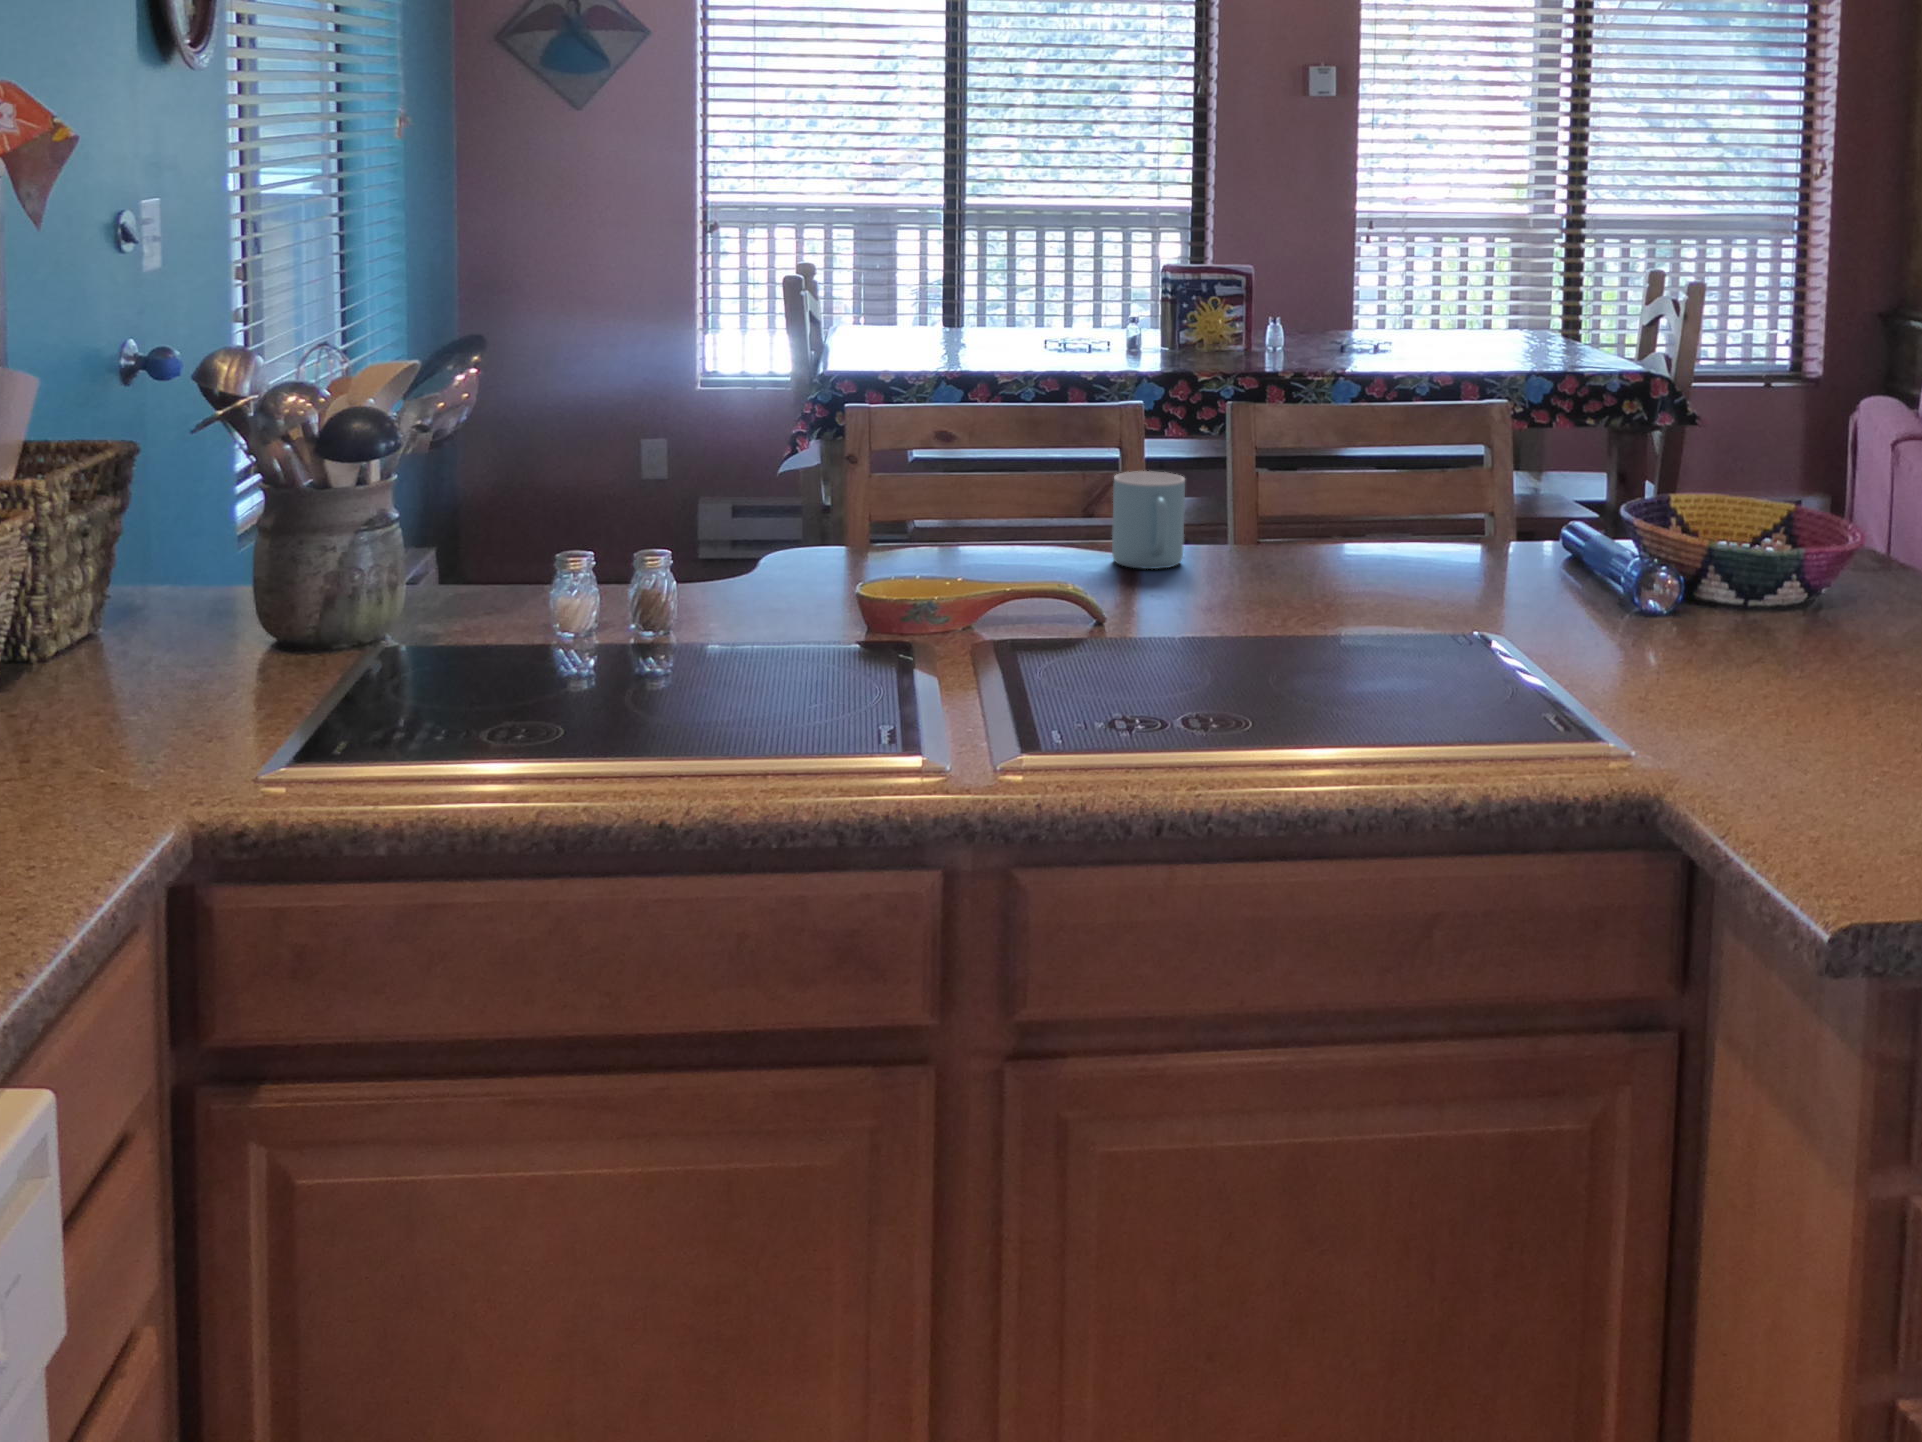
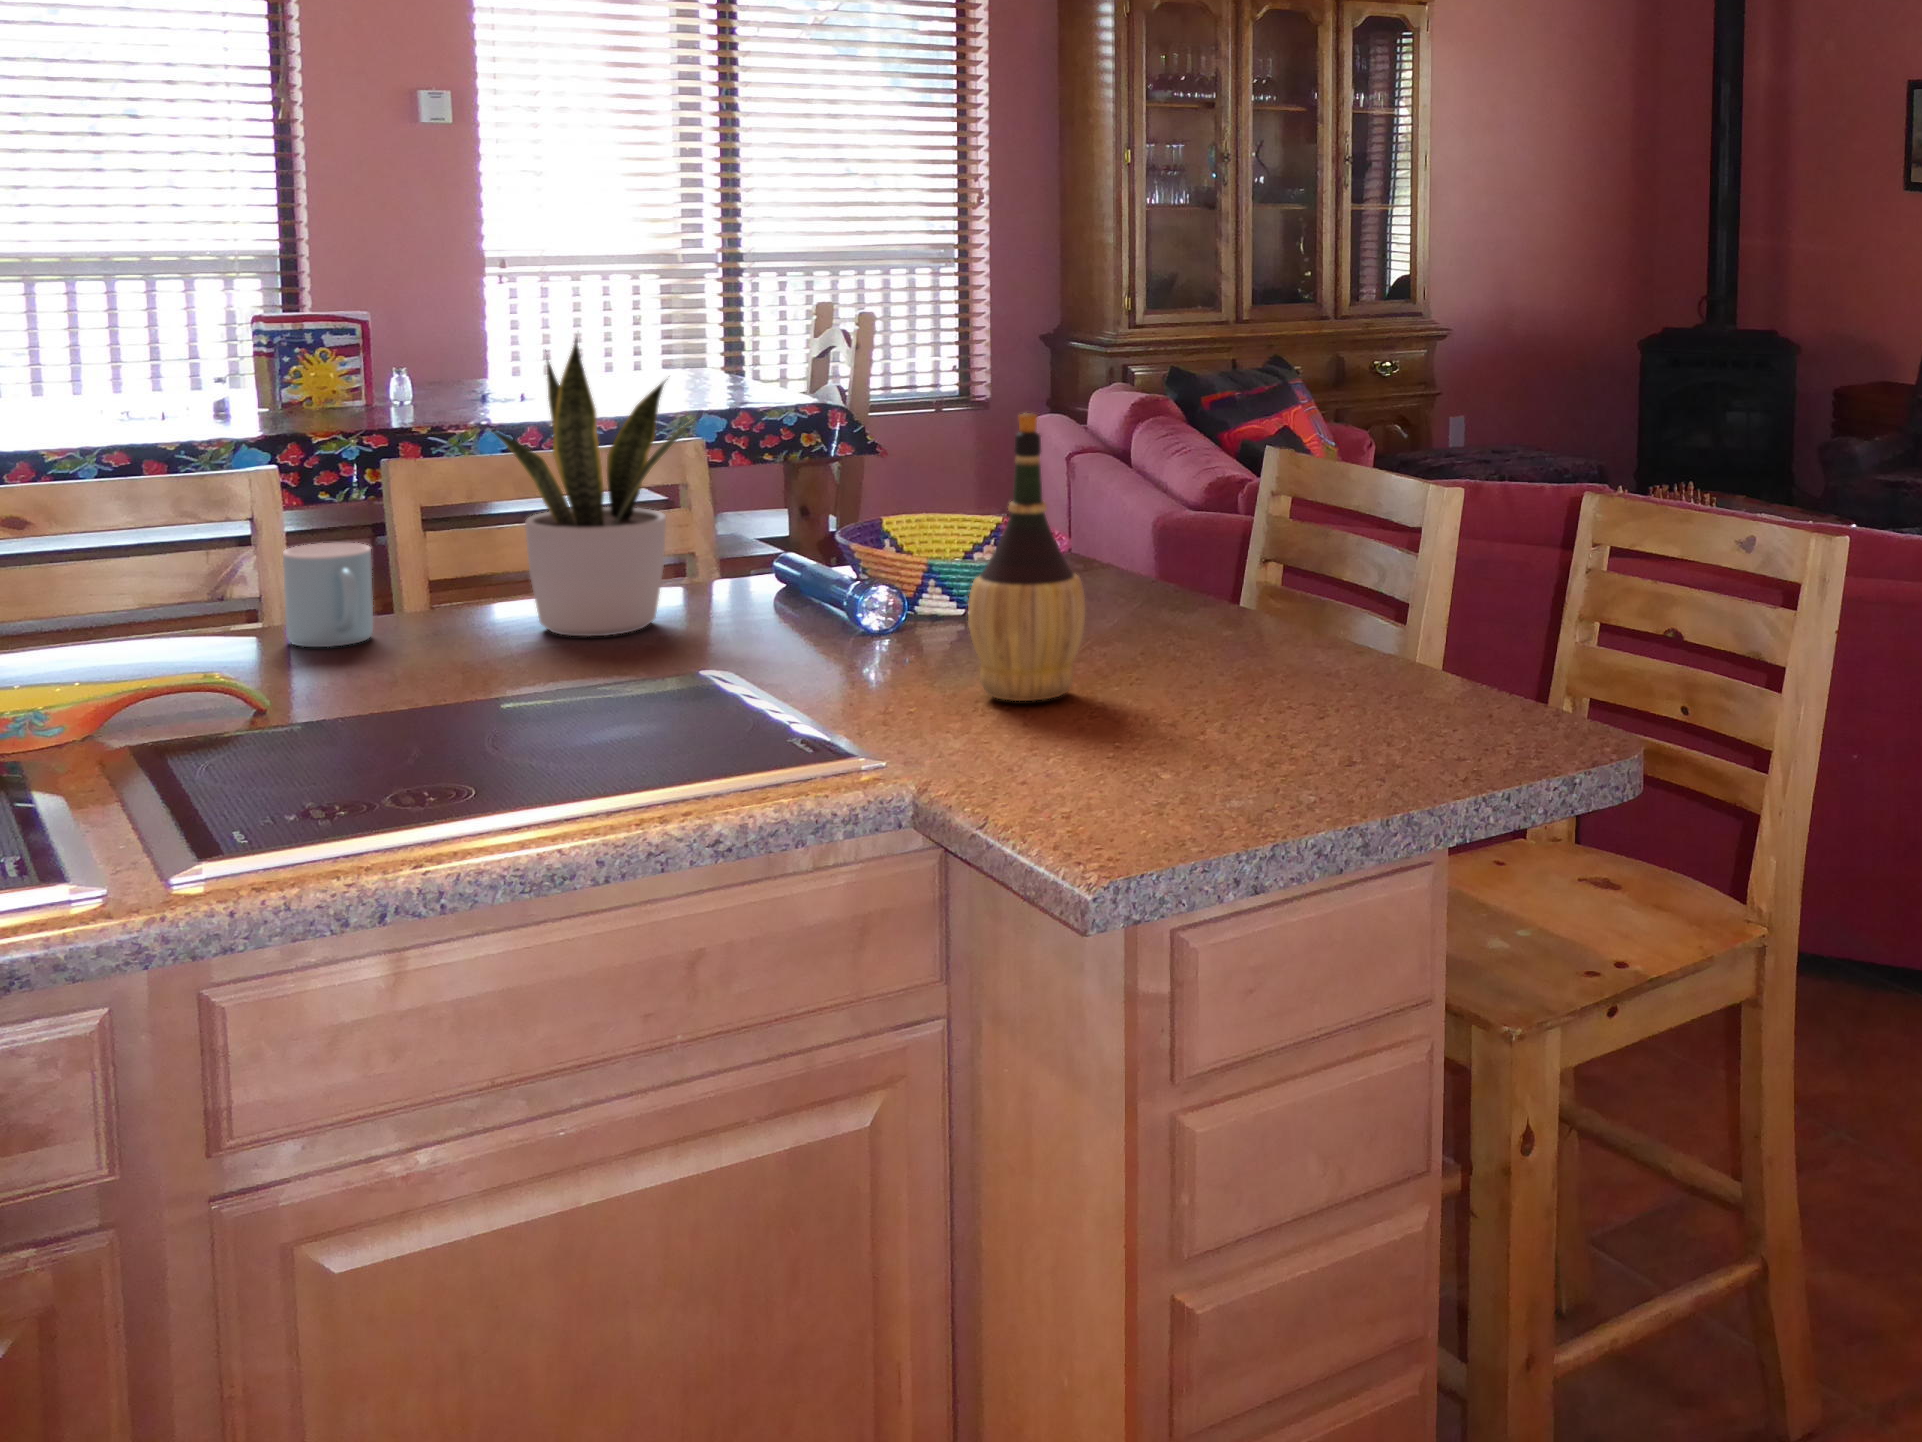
potted plant: none [1286,282,1496,587] -> present [492,338,696,636]
wine bottle: none [1742,392,1882,726] -> present [968,413,1085,701]

